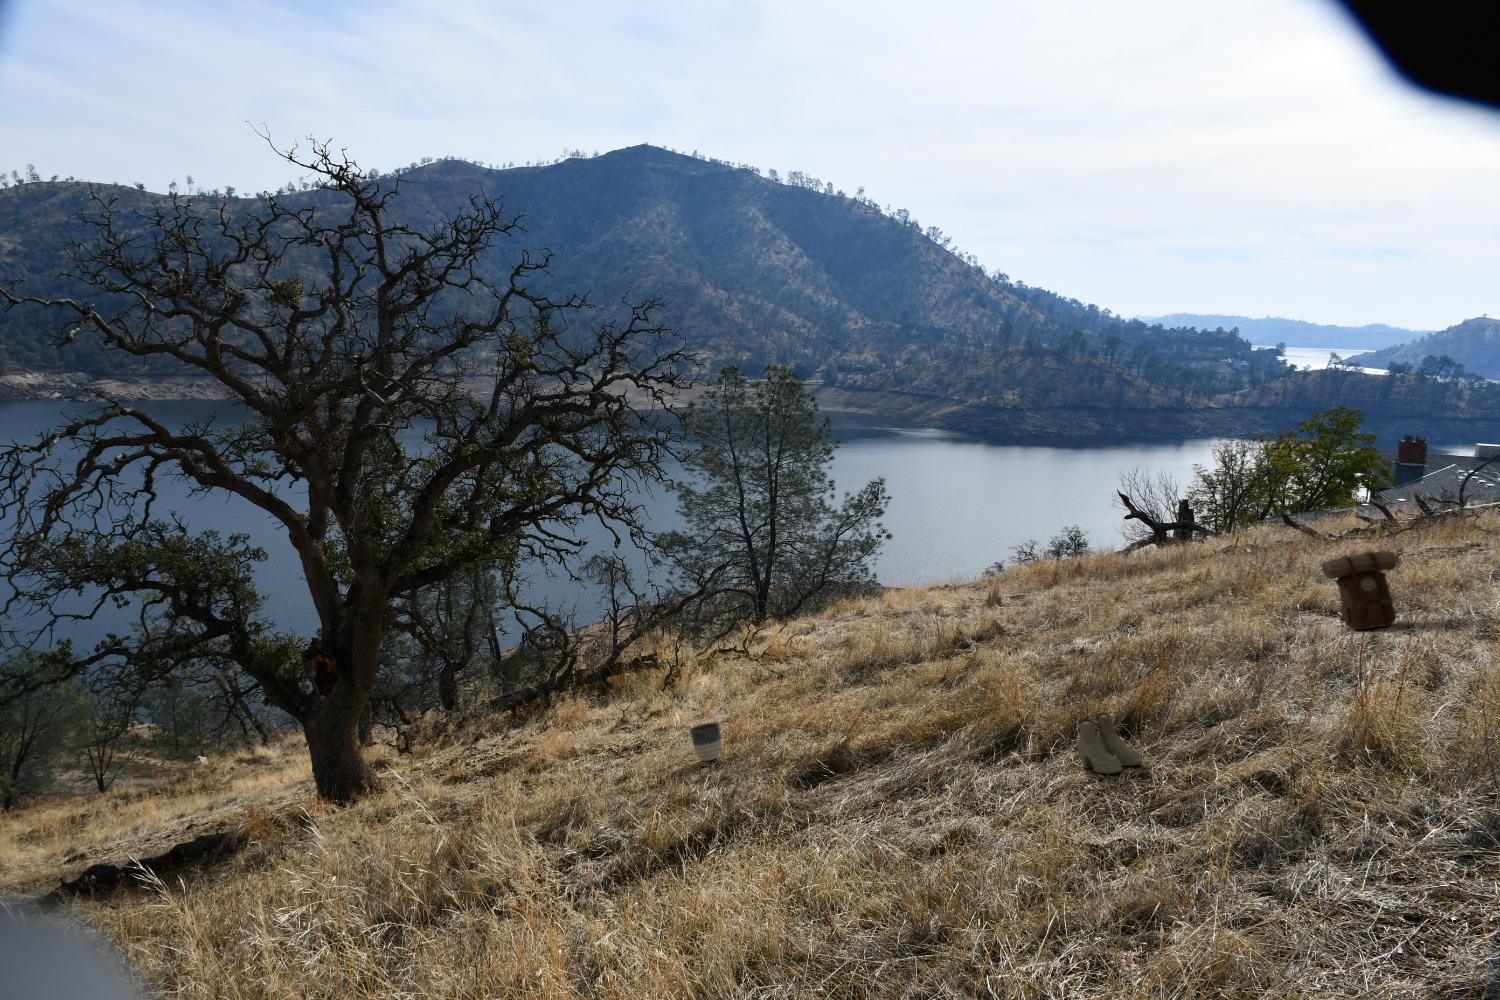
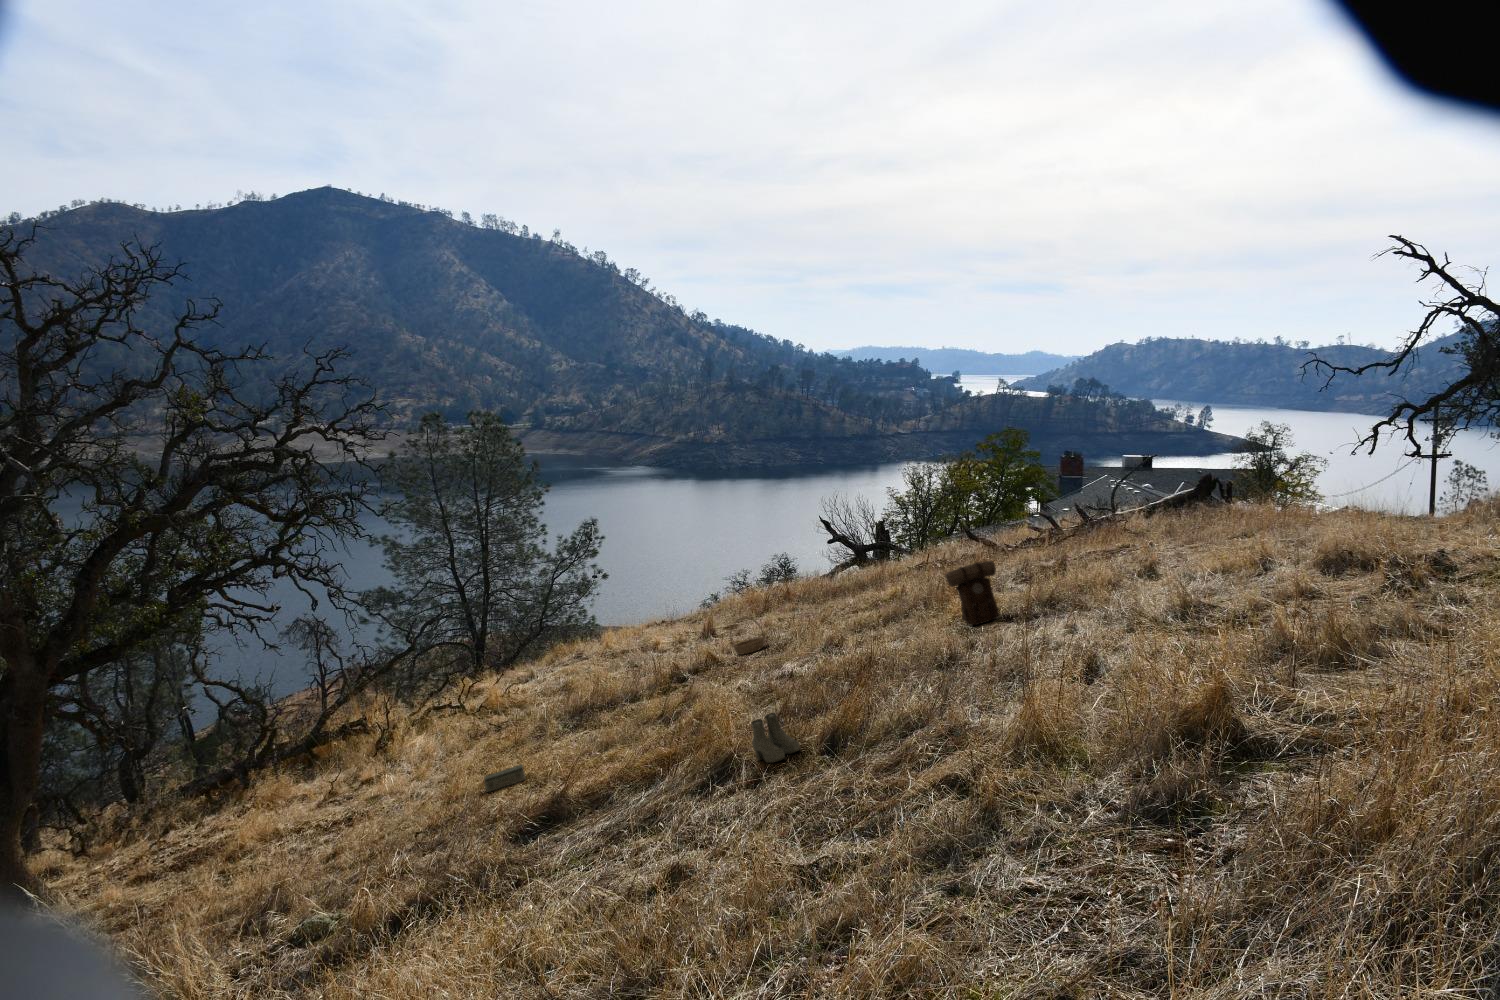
basket: none [1027,592,1068,632] -> present [730,618,765,655]
planter: present [690,723,722,761] -> none [407,774,441,812]
toolbox: none [765,725,807,750] -> present [484,764,526,792]

